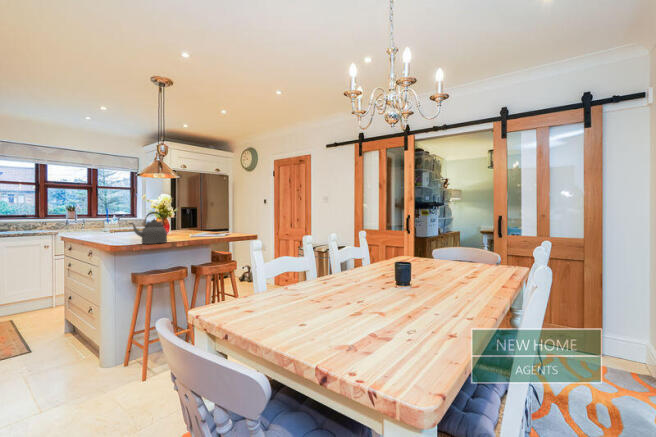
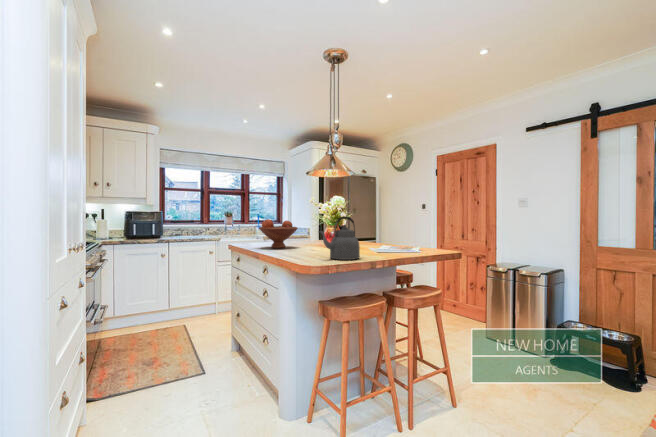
fruit bowl: none [88,214,128,238] -> present [259,219,298,248]

